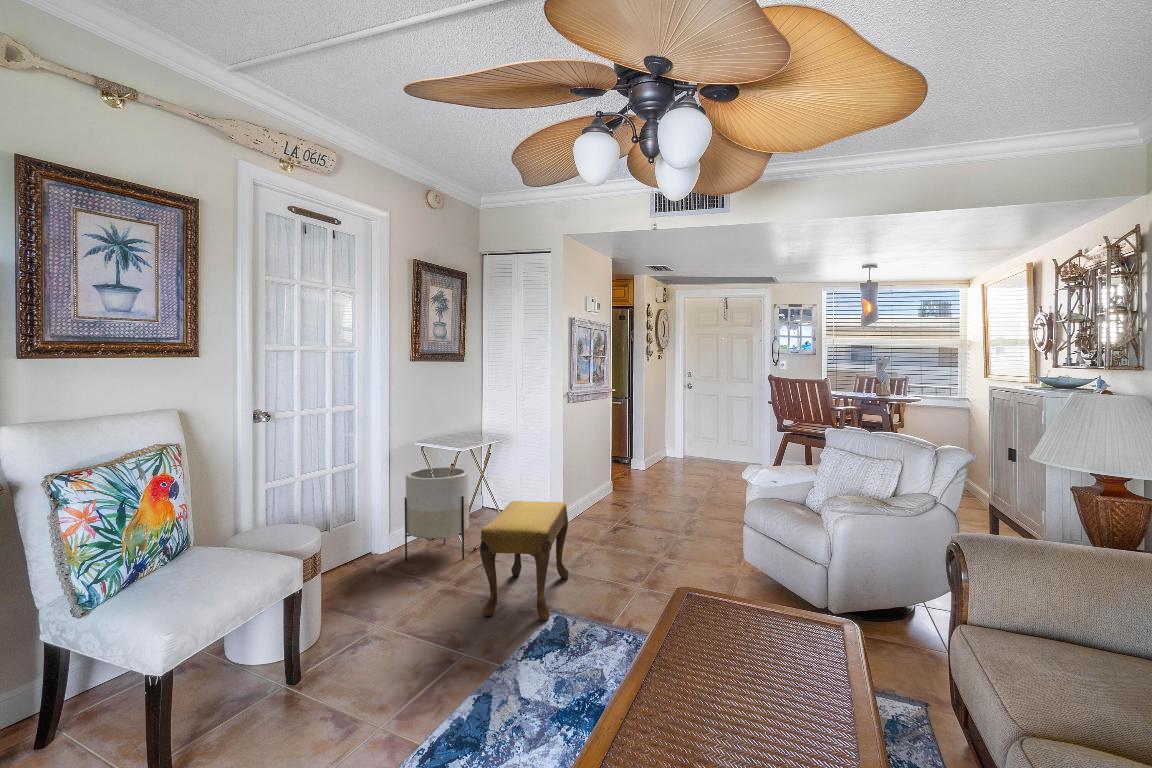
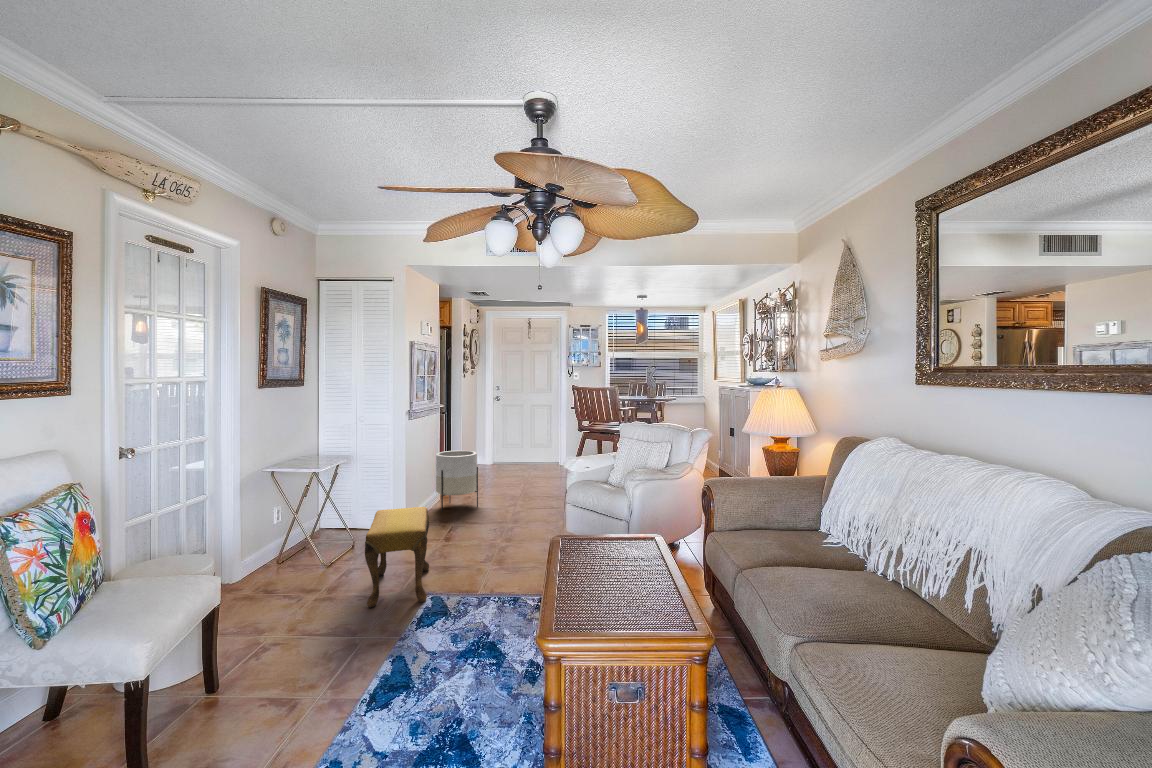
planter: present [405,467,469,561] -> present [436,450,478,512]

